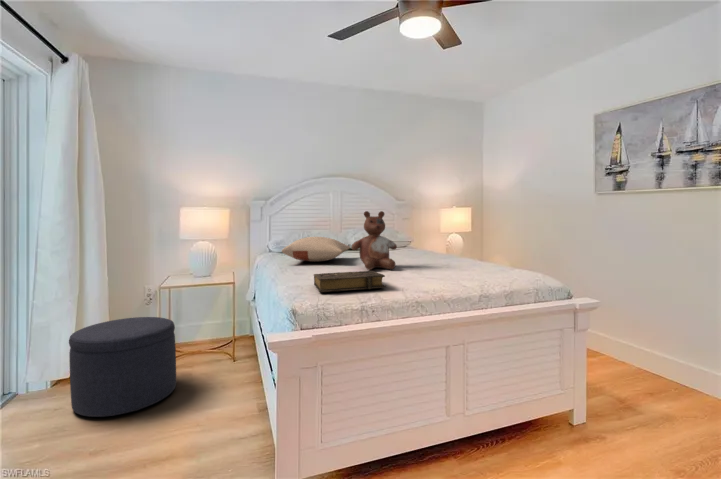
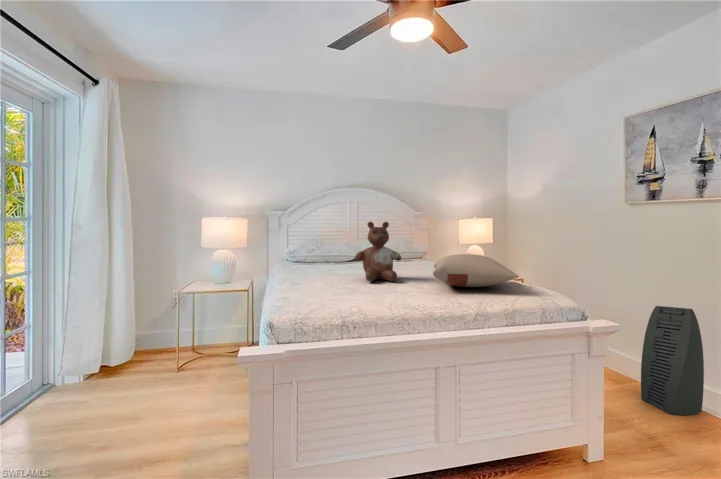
pillow: present [282,237,350,262] -> present [433,254,519,287]
book: present [314,271,386,292] -> none [304,284,374,306]
air purifier: none [610,286,663,383] -> present [641,306,704,415]
ottoman: present [69,317,176,417] -> none [88,320,187,415]

